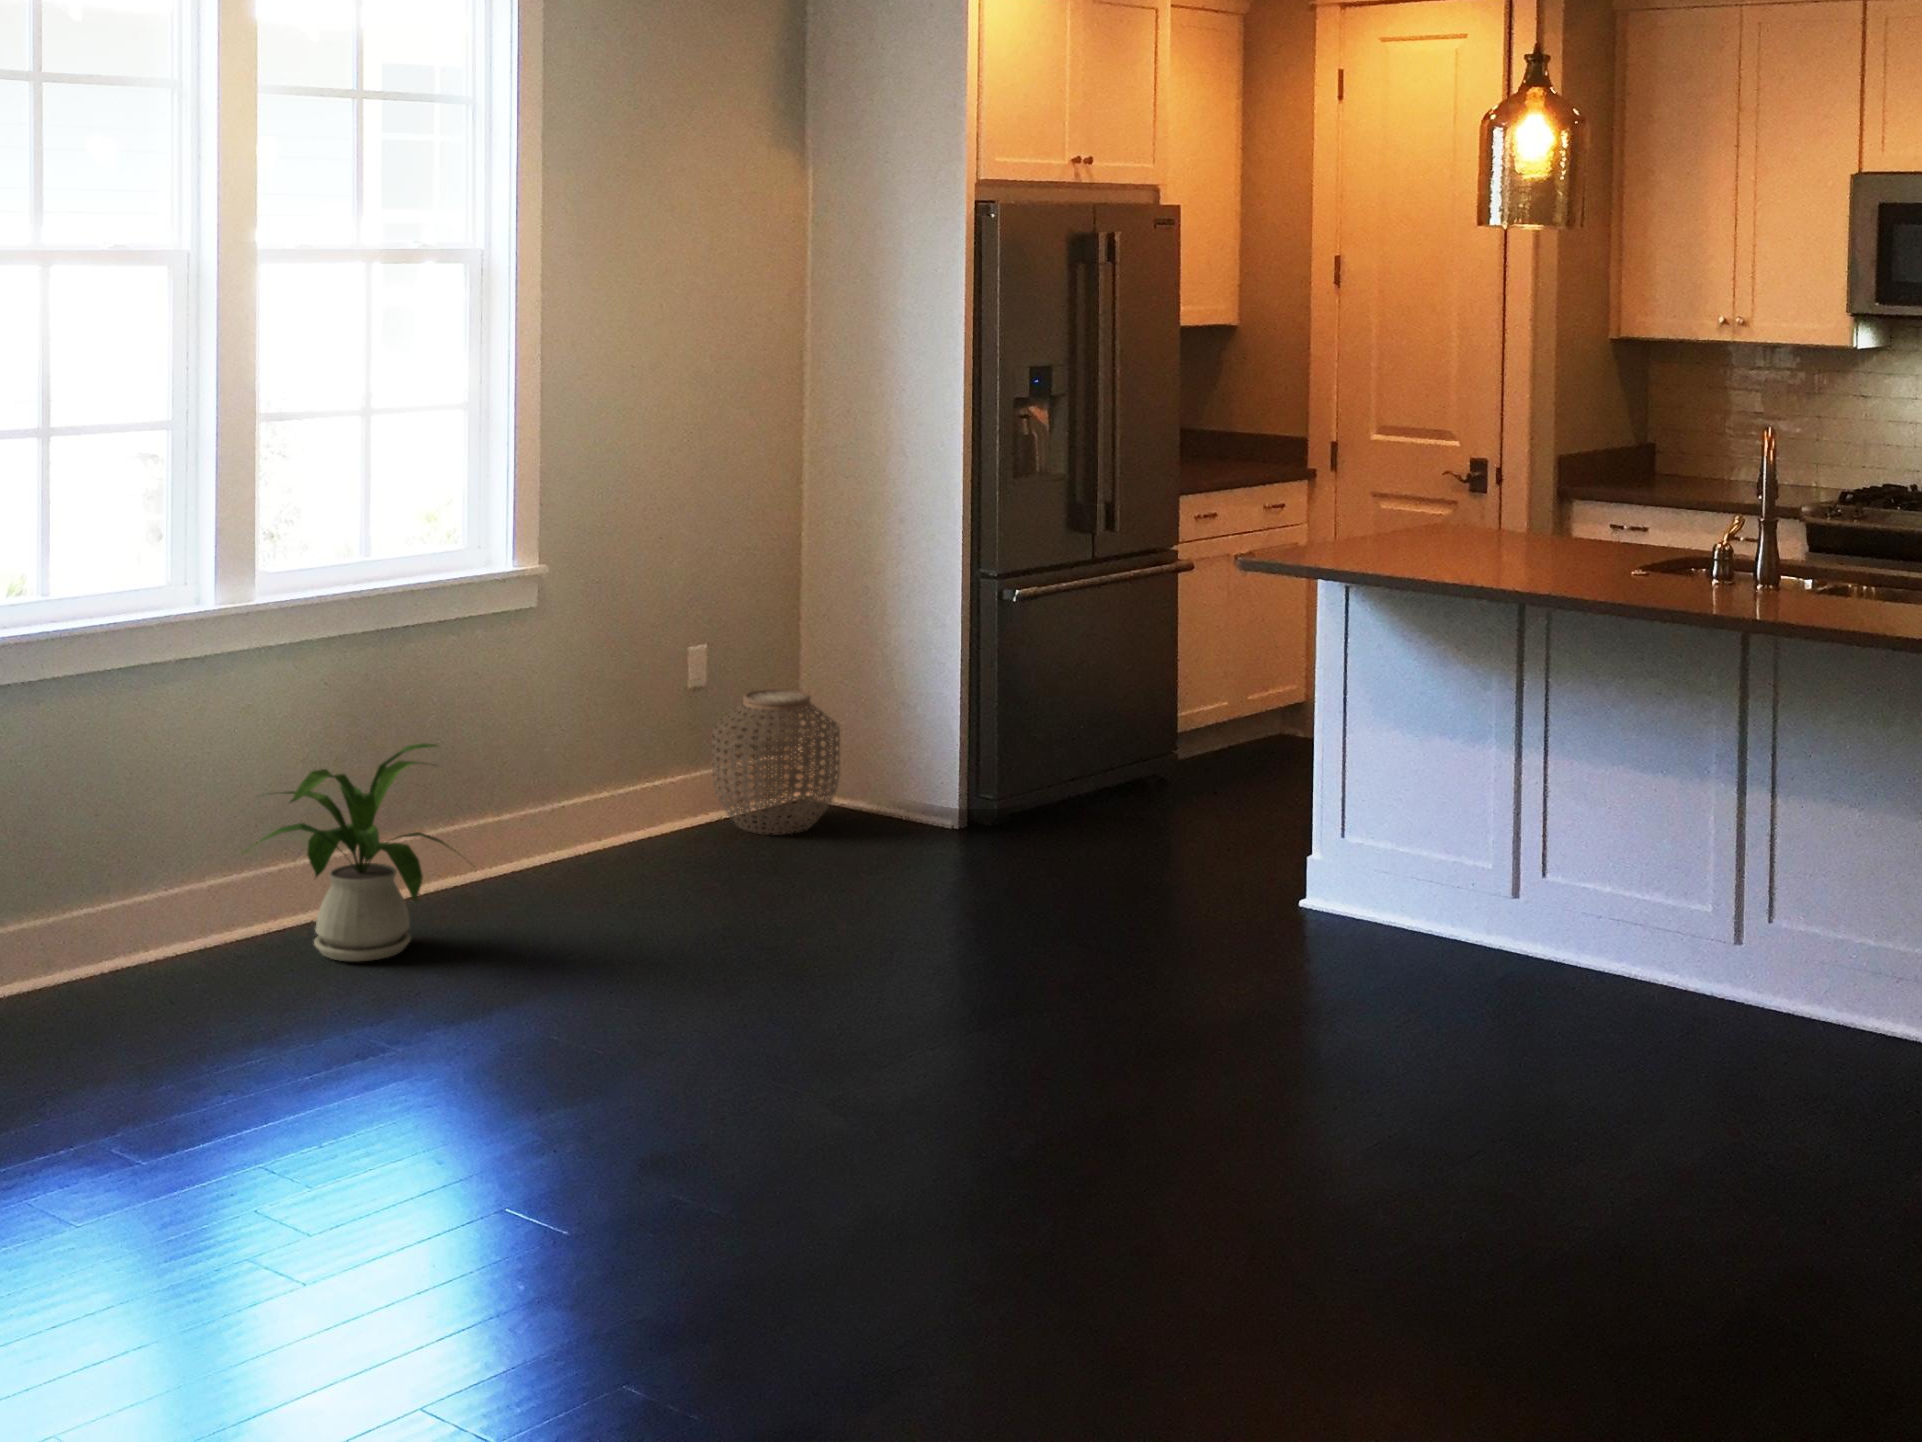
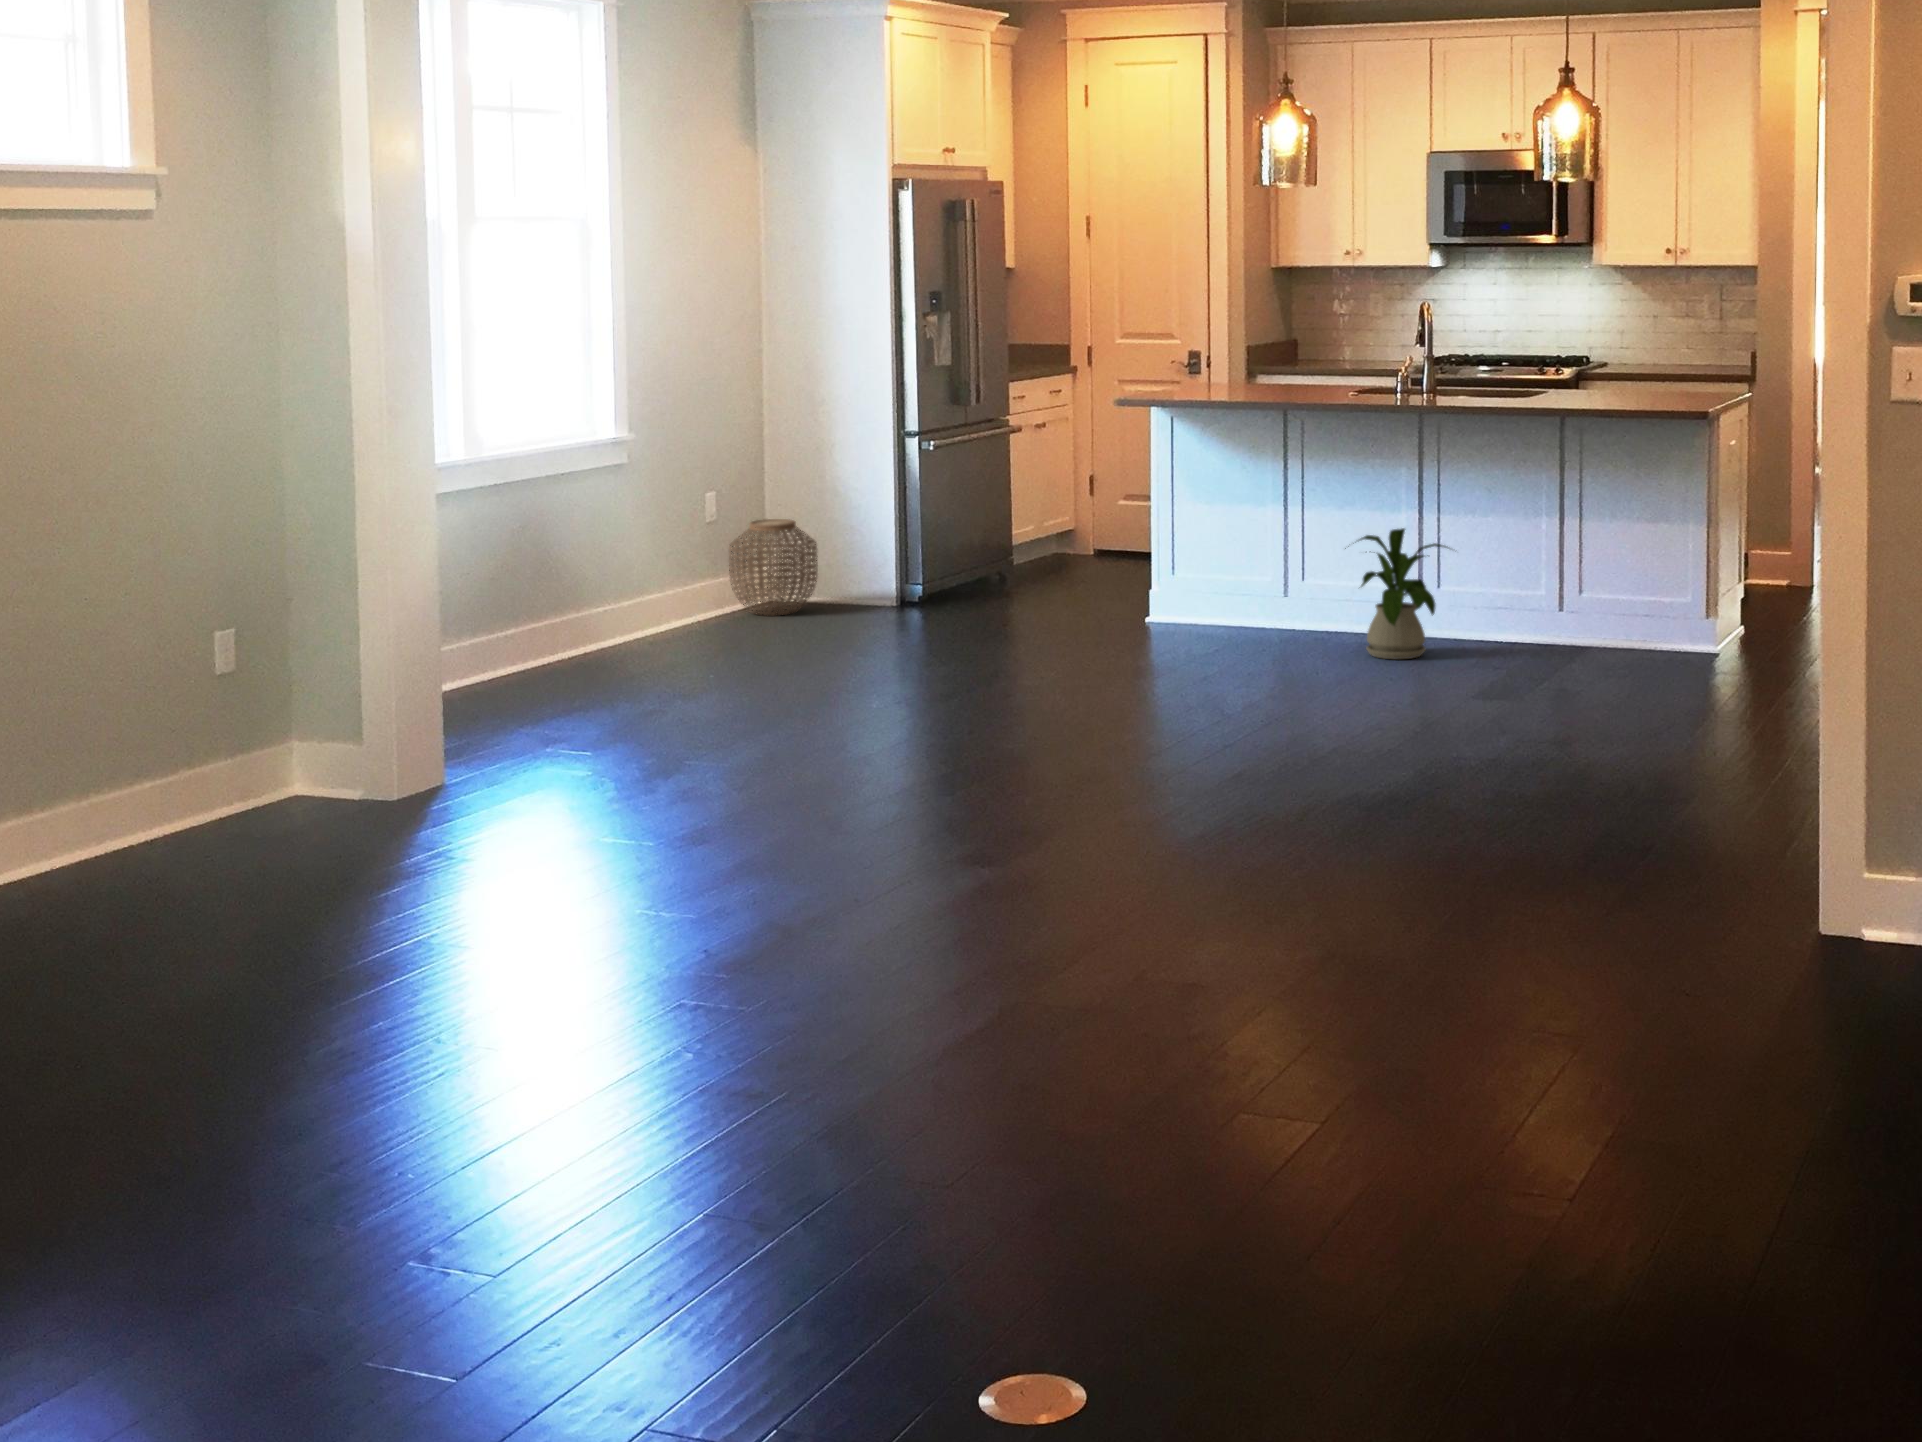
house plant: present [244,743,461,962] -> present [1345,528,1448,659]

